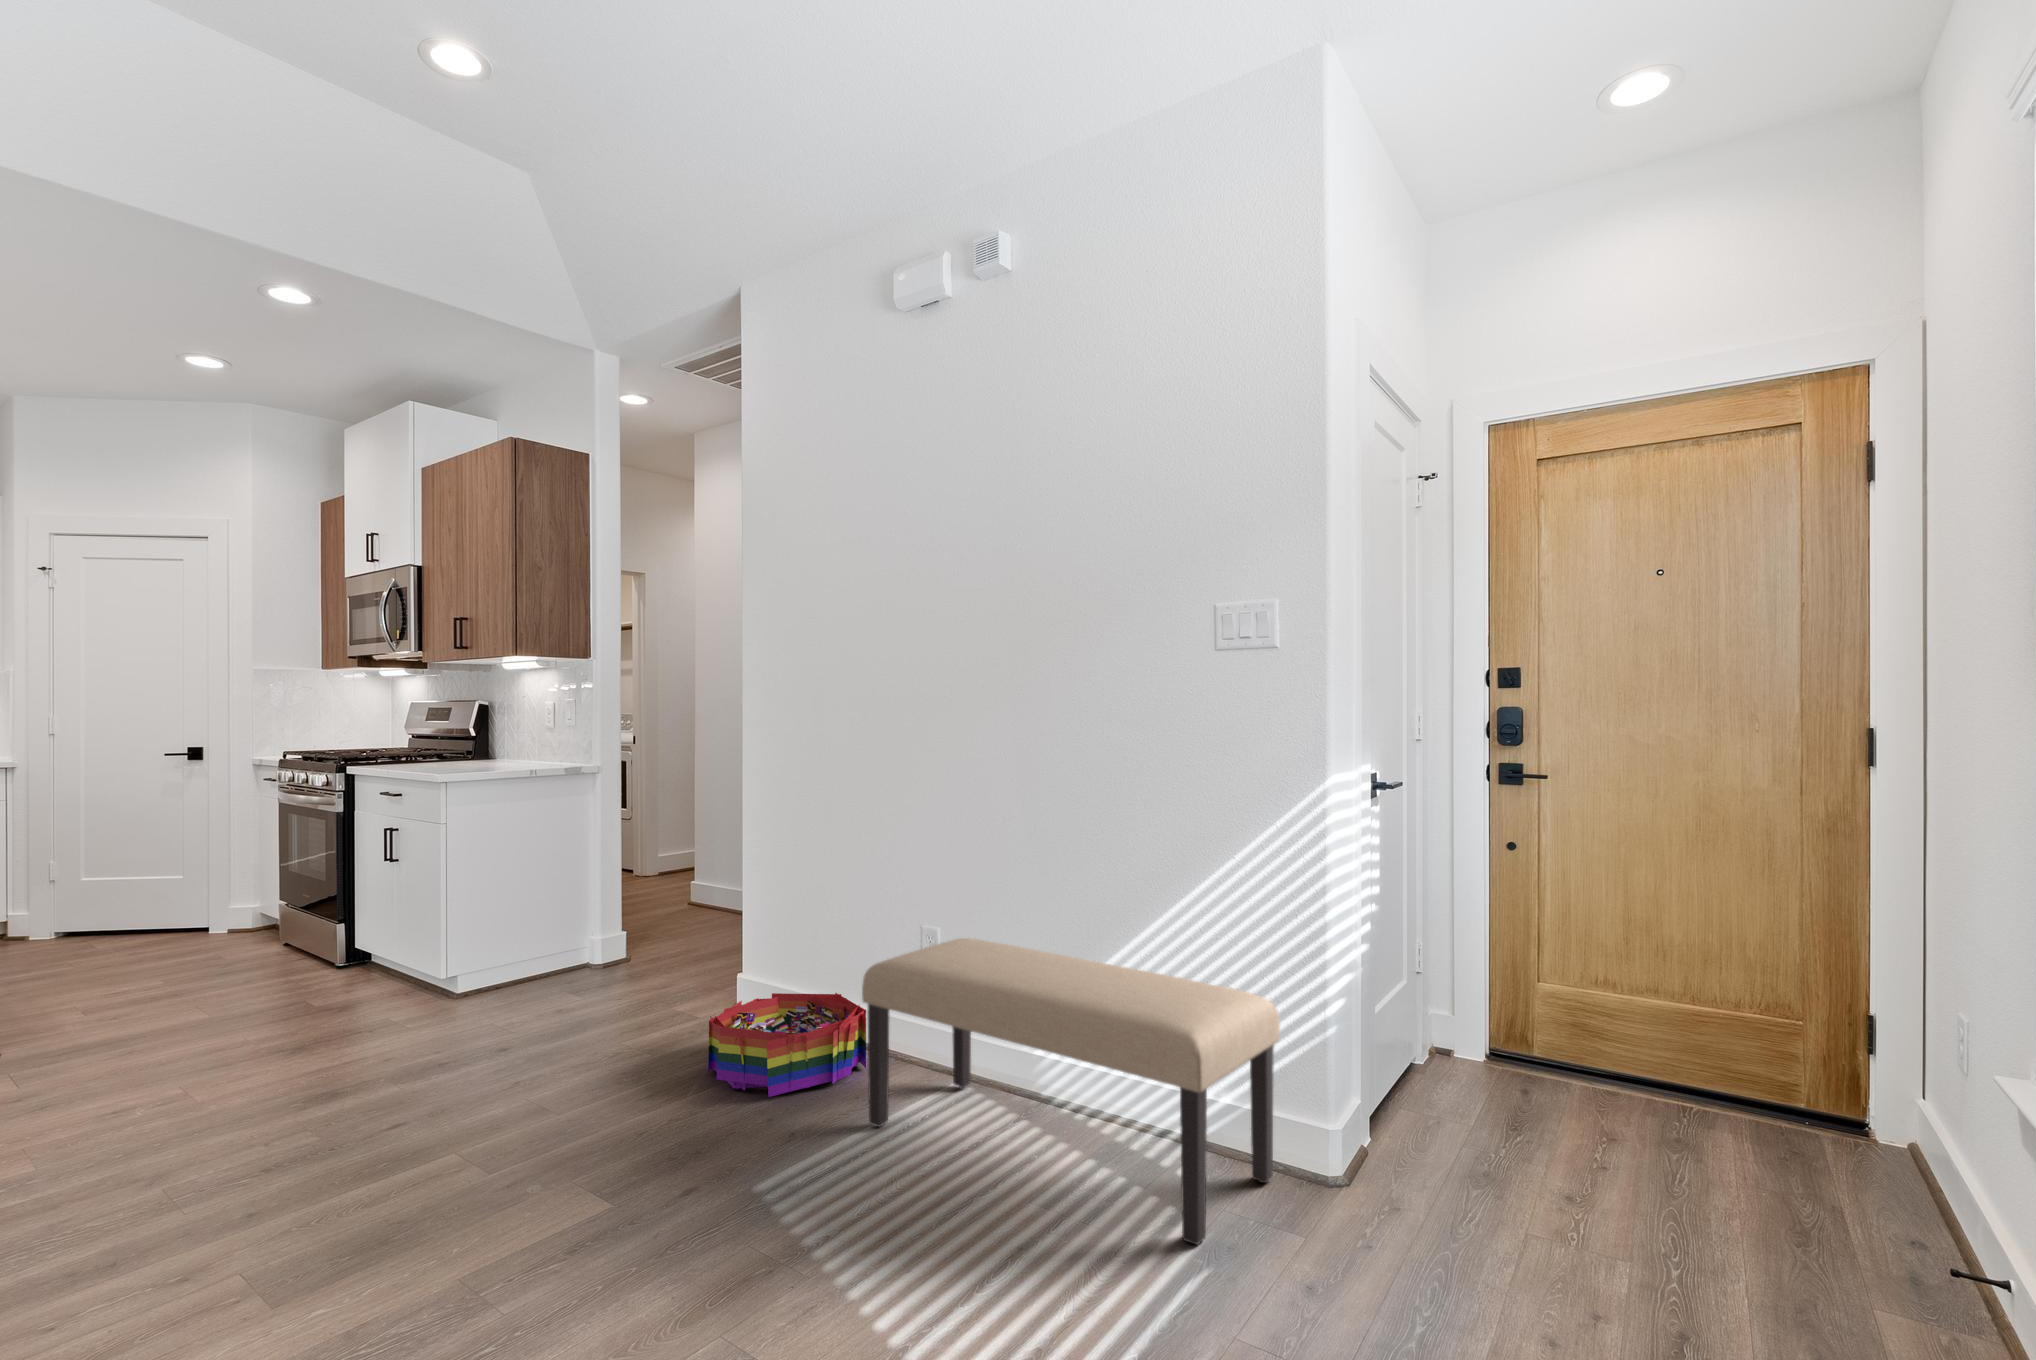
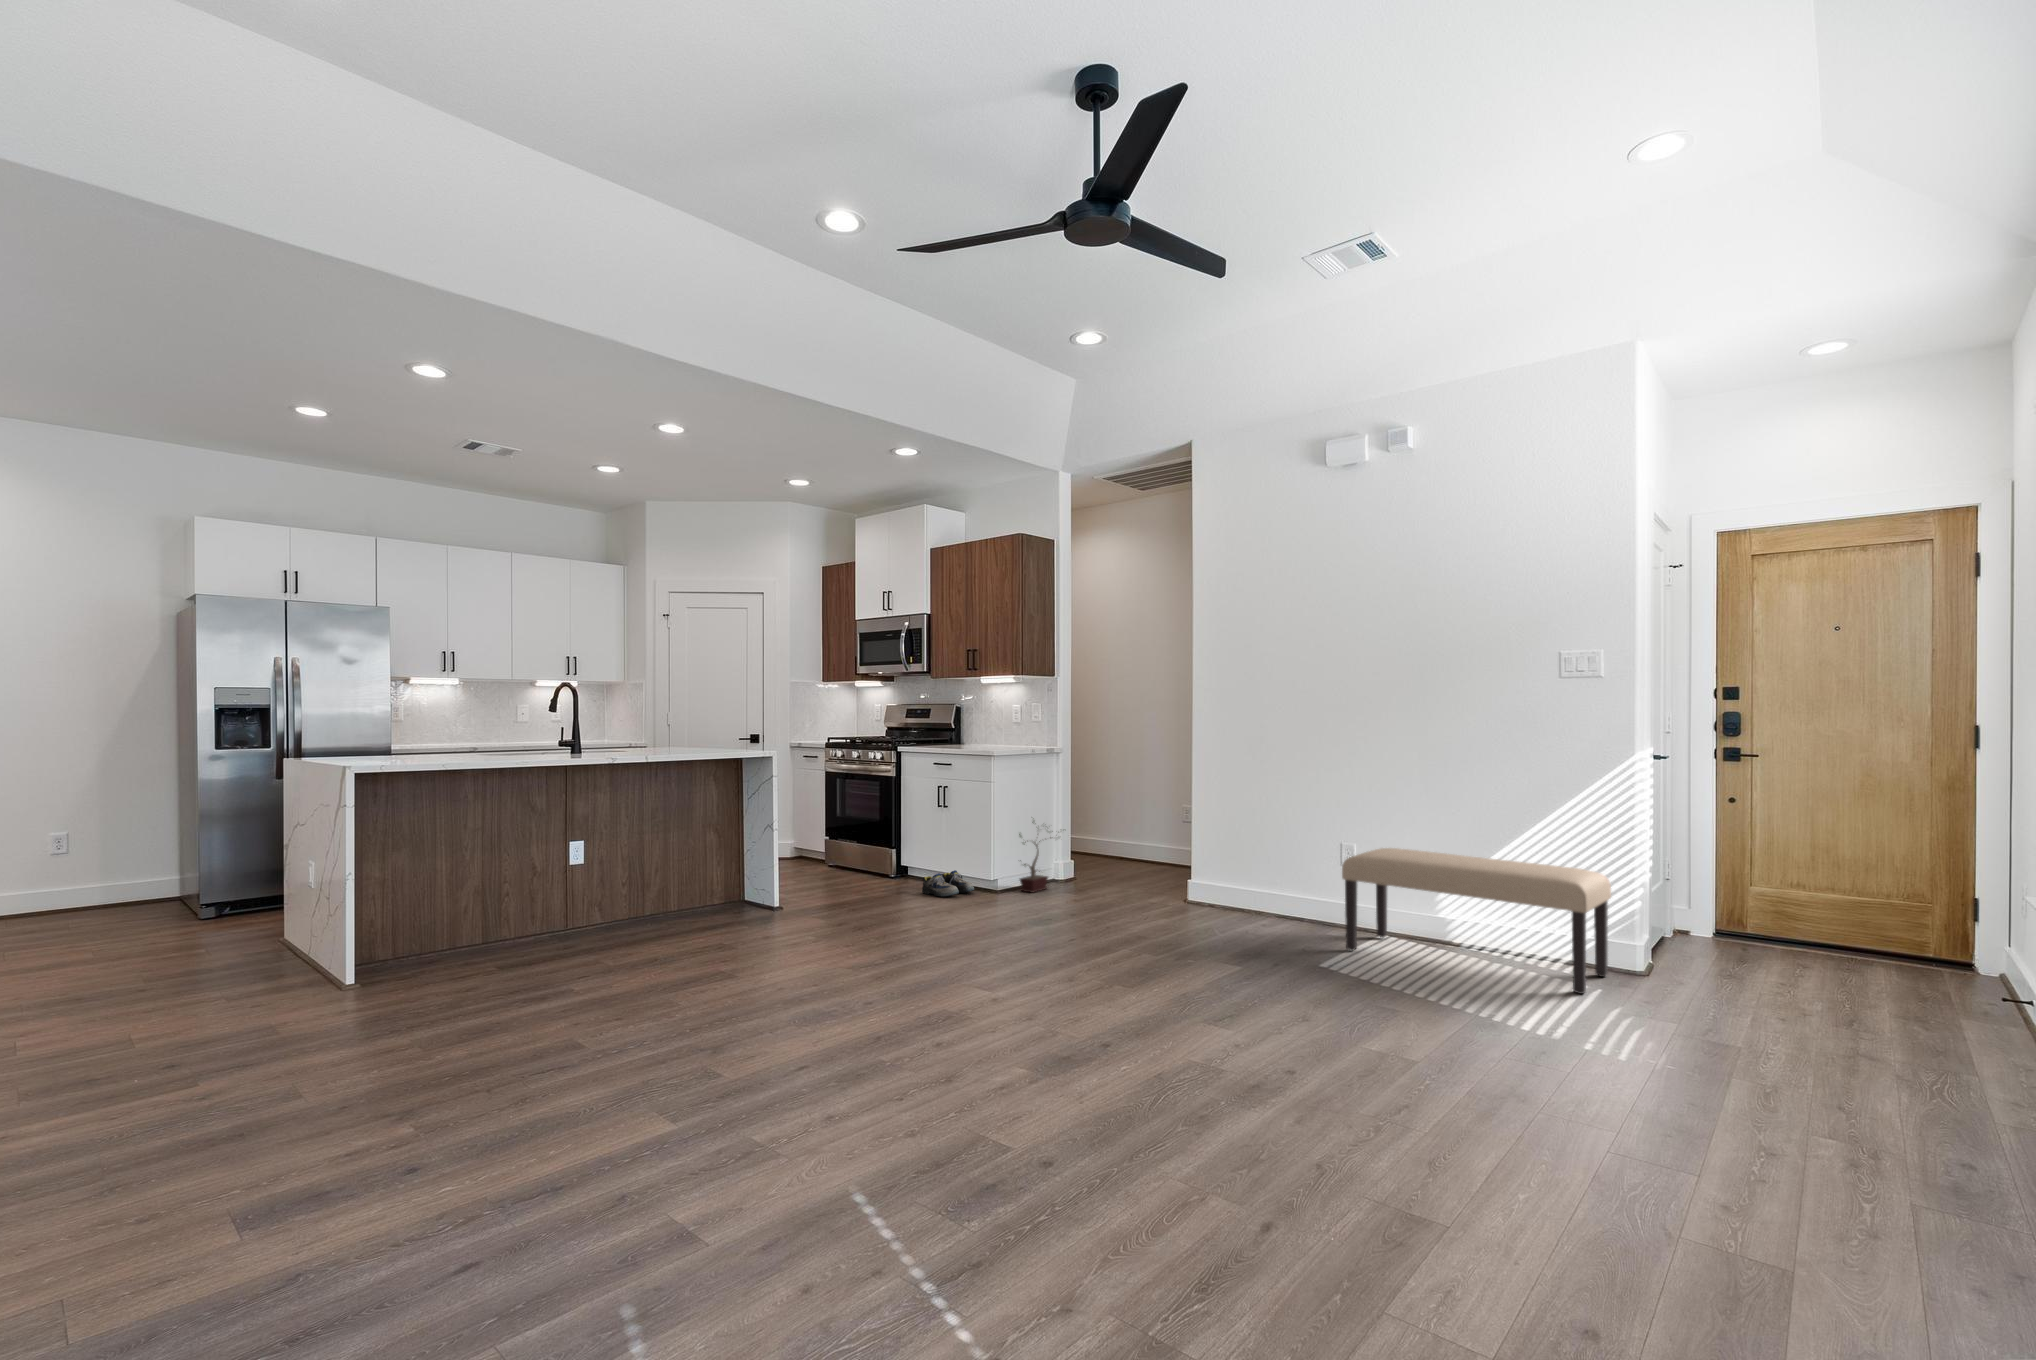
potted plant: none [487,874,591,996] -> present [1019,821,1051,892]
shoe: none [324,964,413,1012] -> present [922,870,974,897]
storage bin: present [708,993,866,1097] -> none [1213,886,1312,937]

